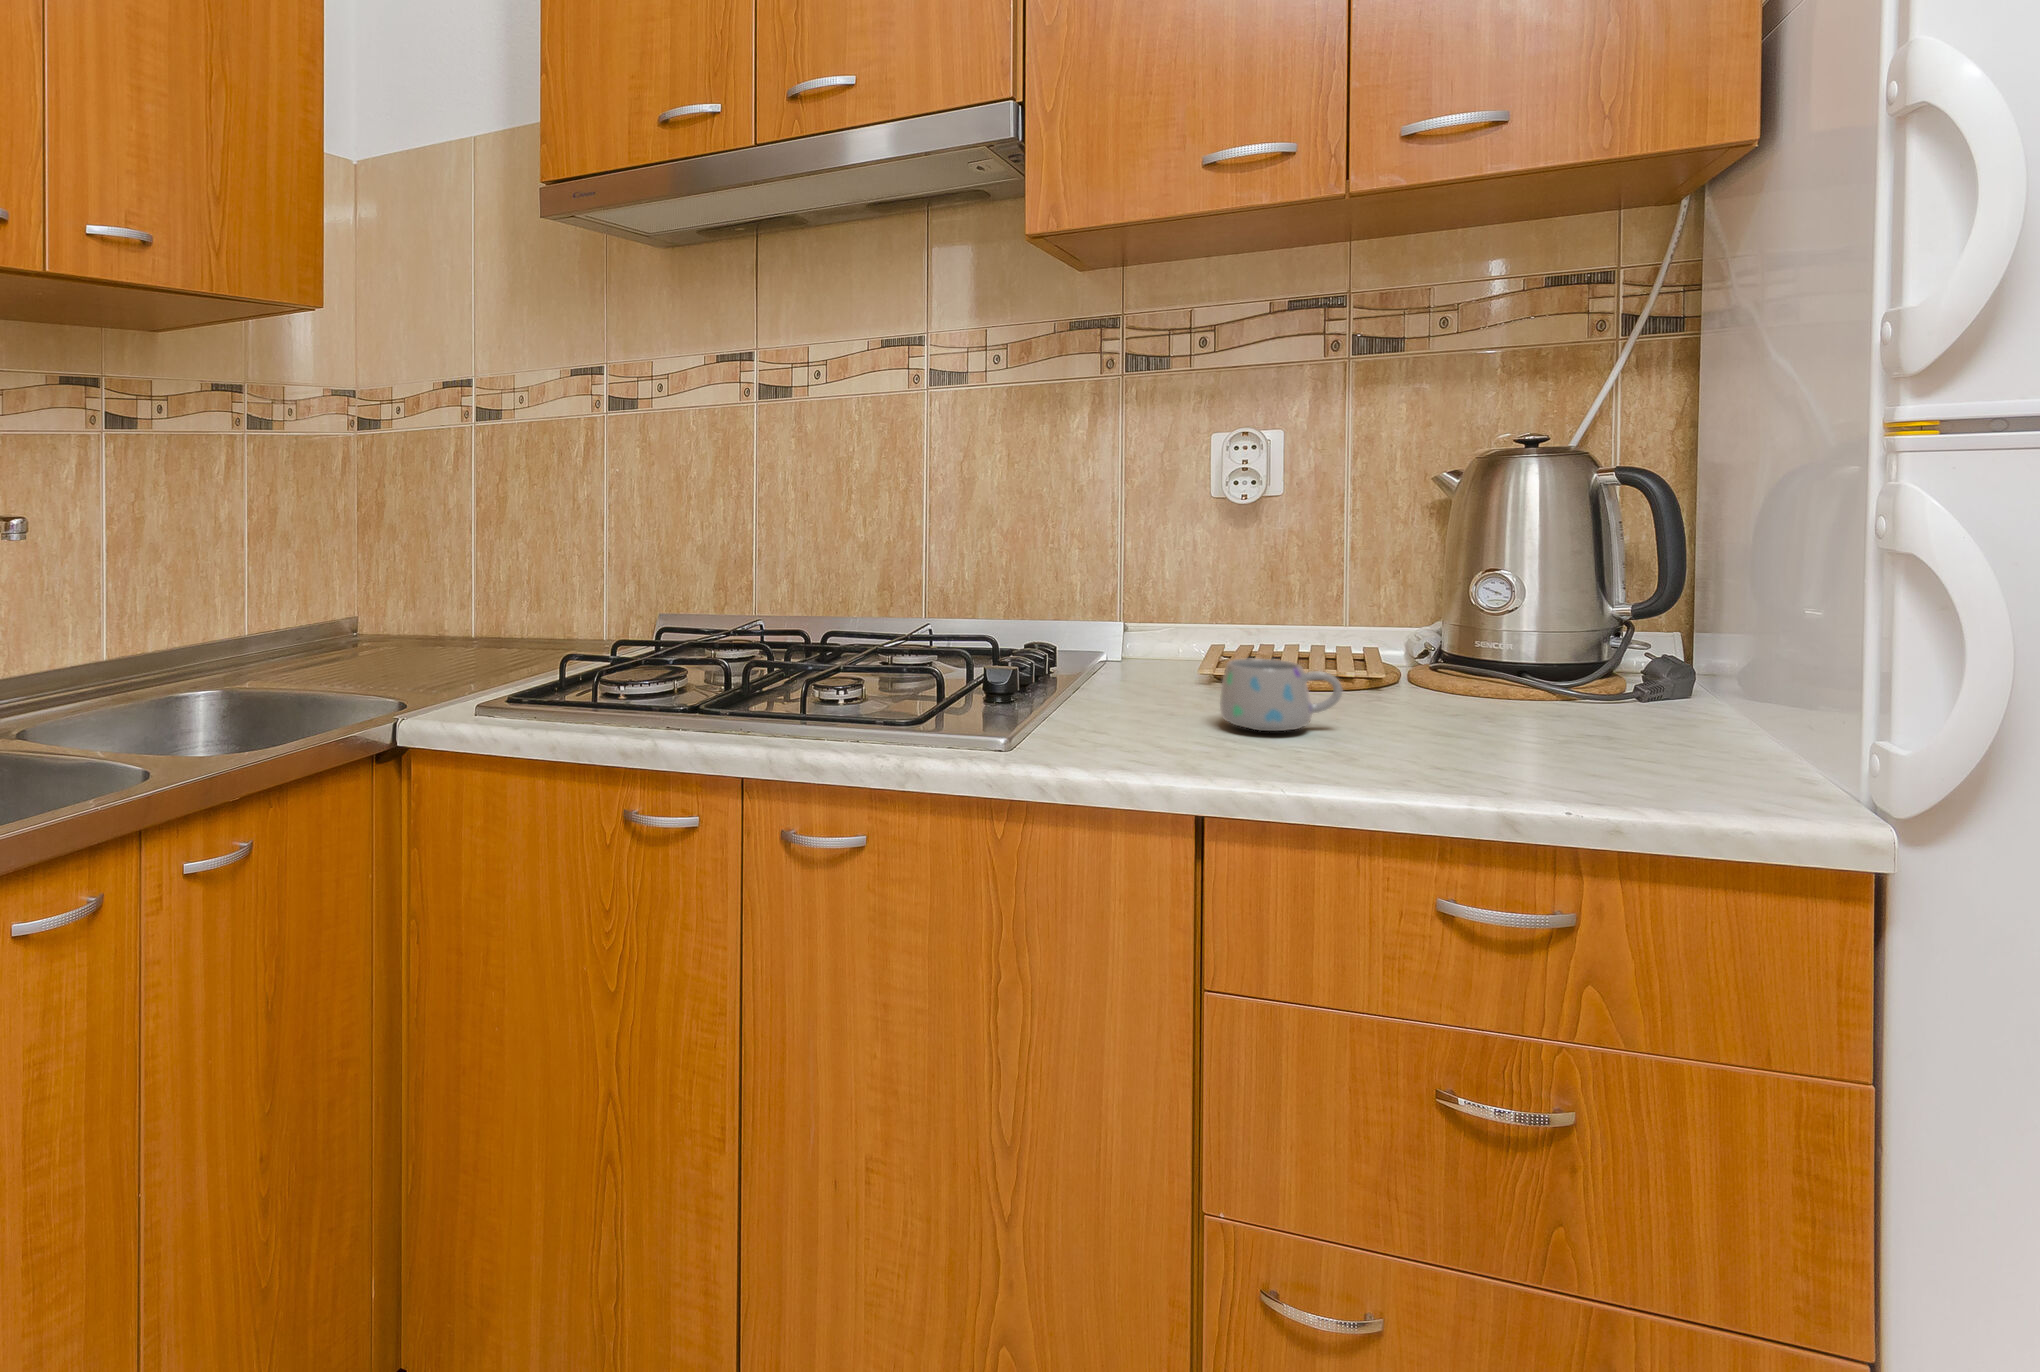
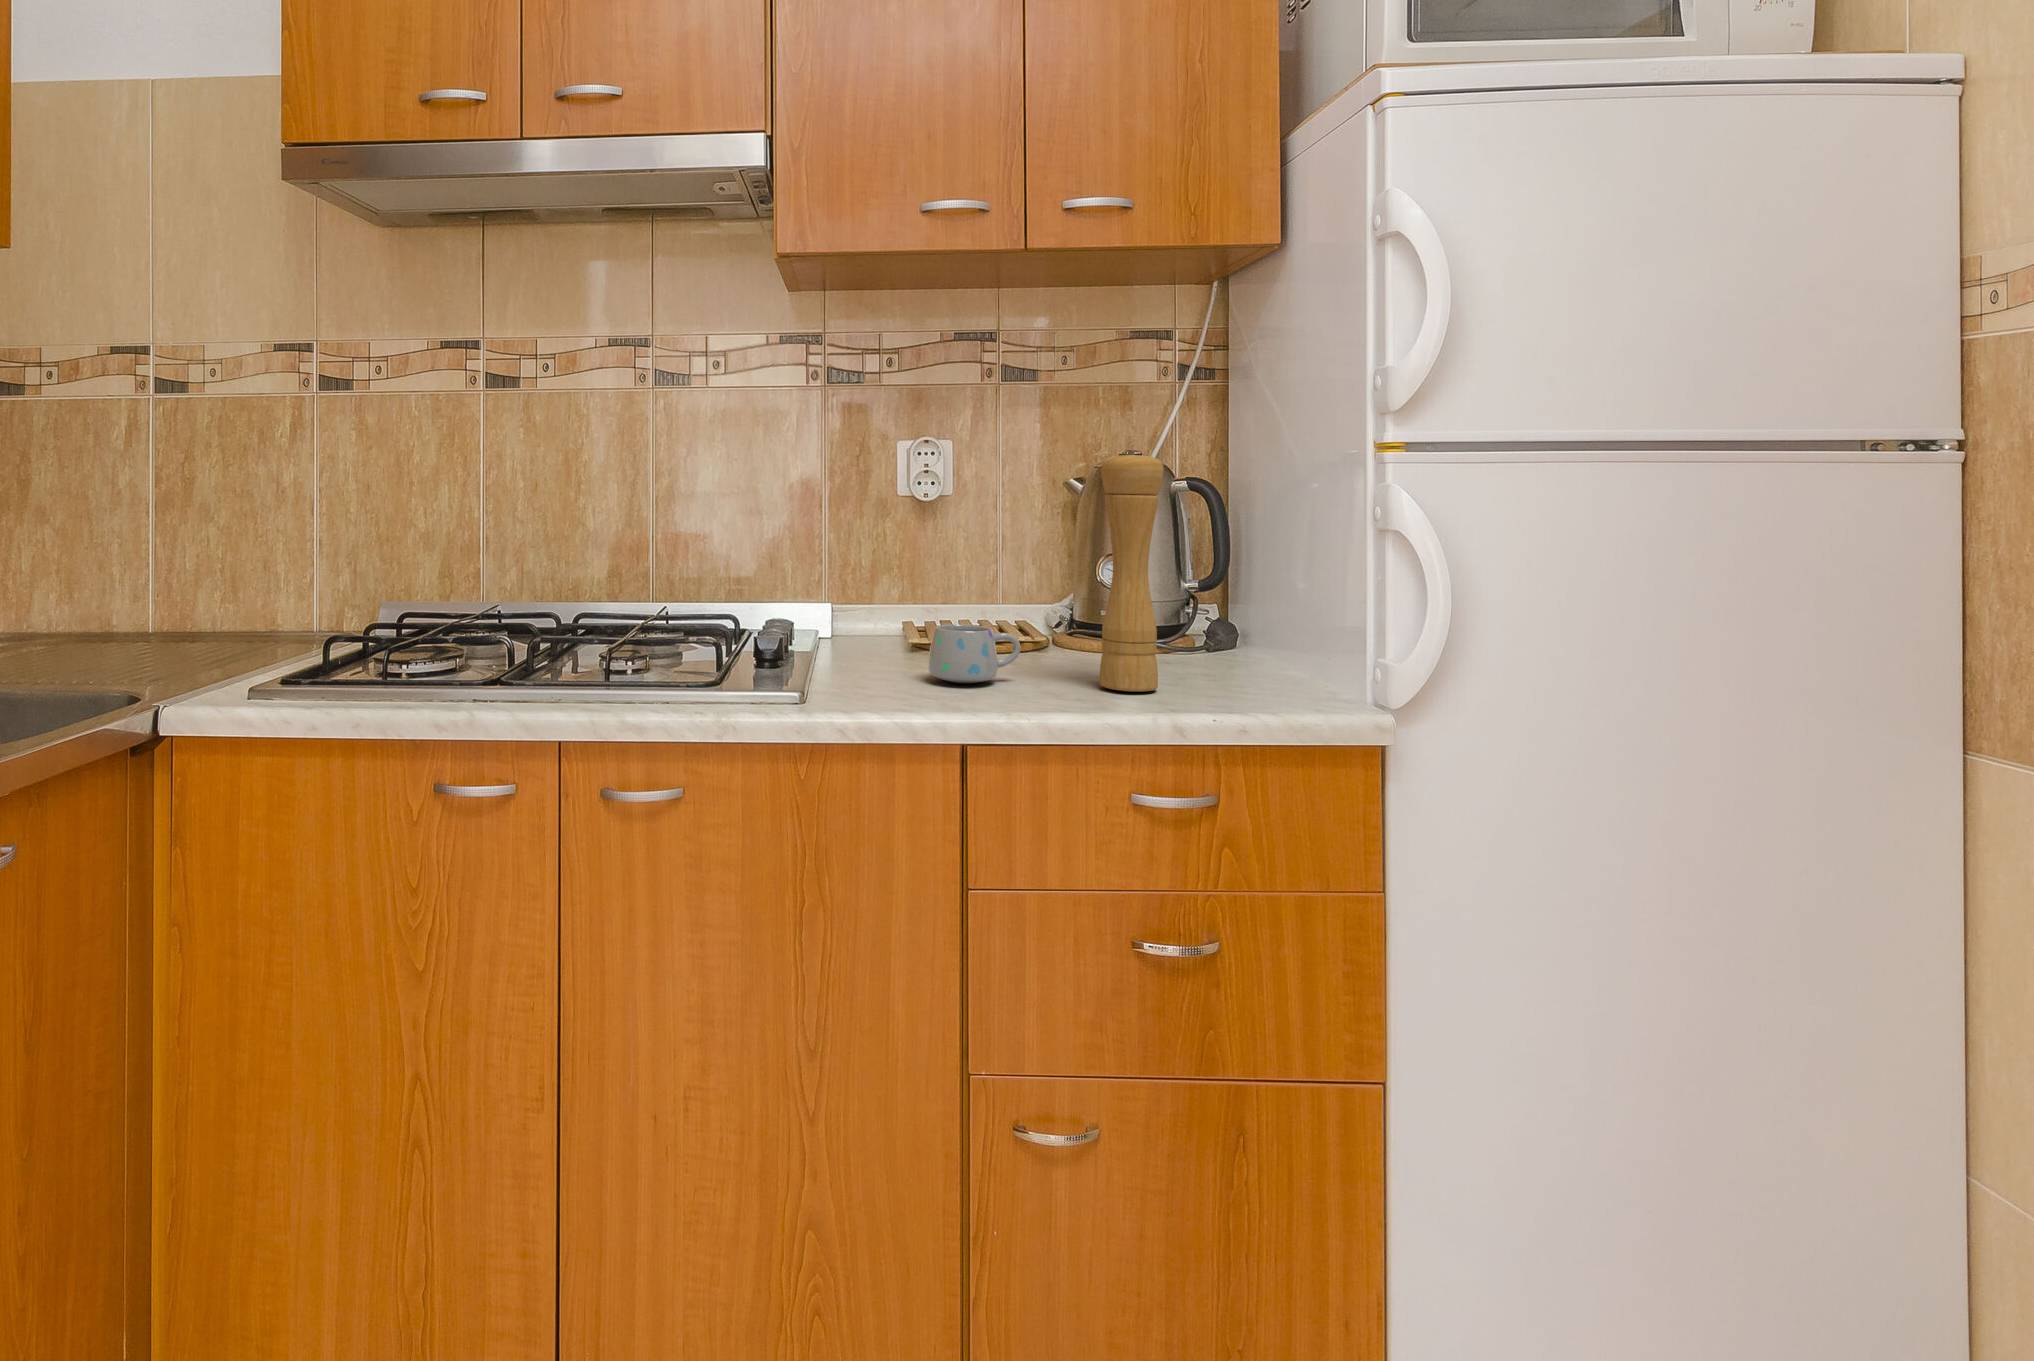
pepper mill: none [1441,445,1538,755] -> present [1100,451,1164,692]

